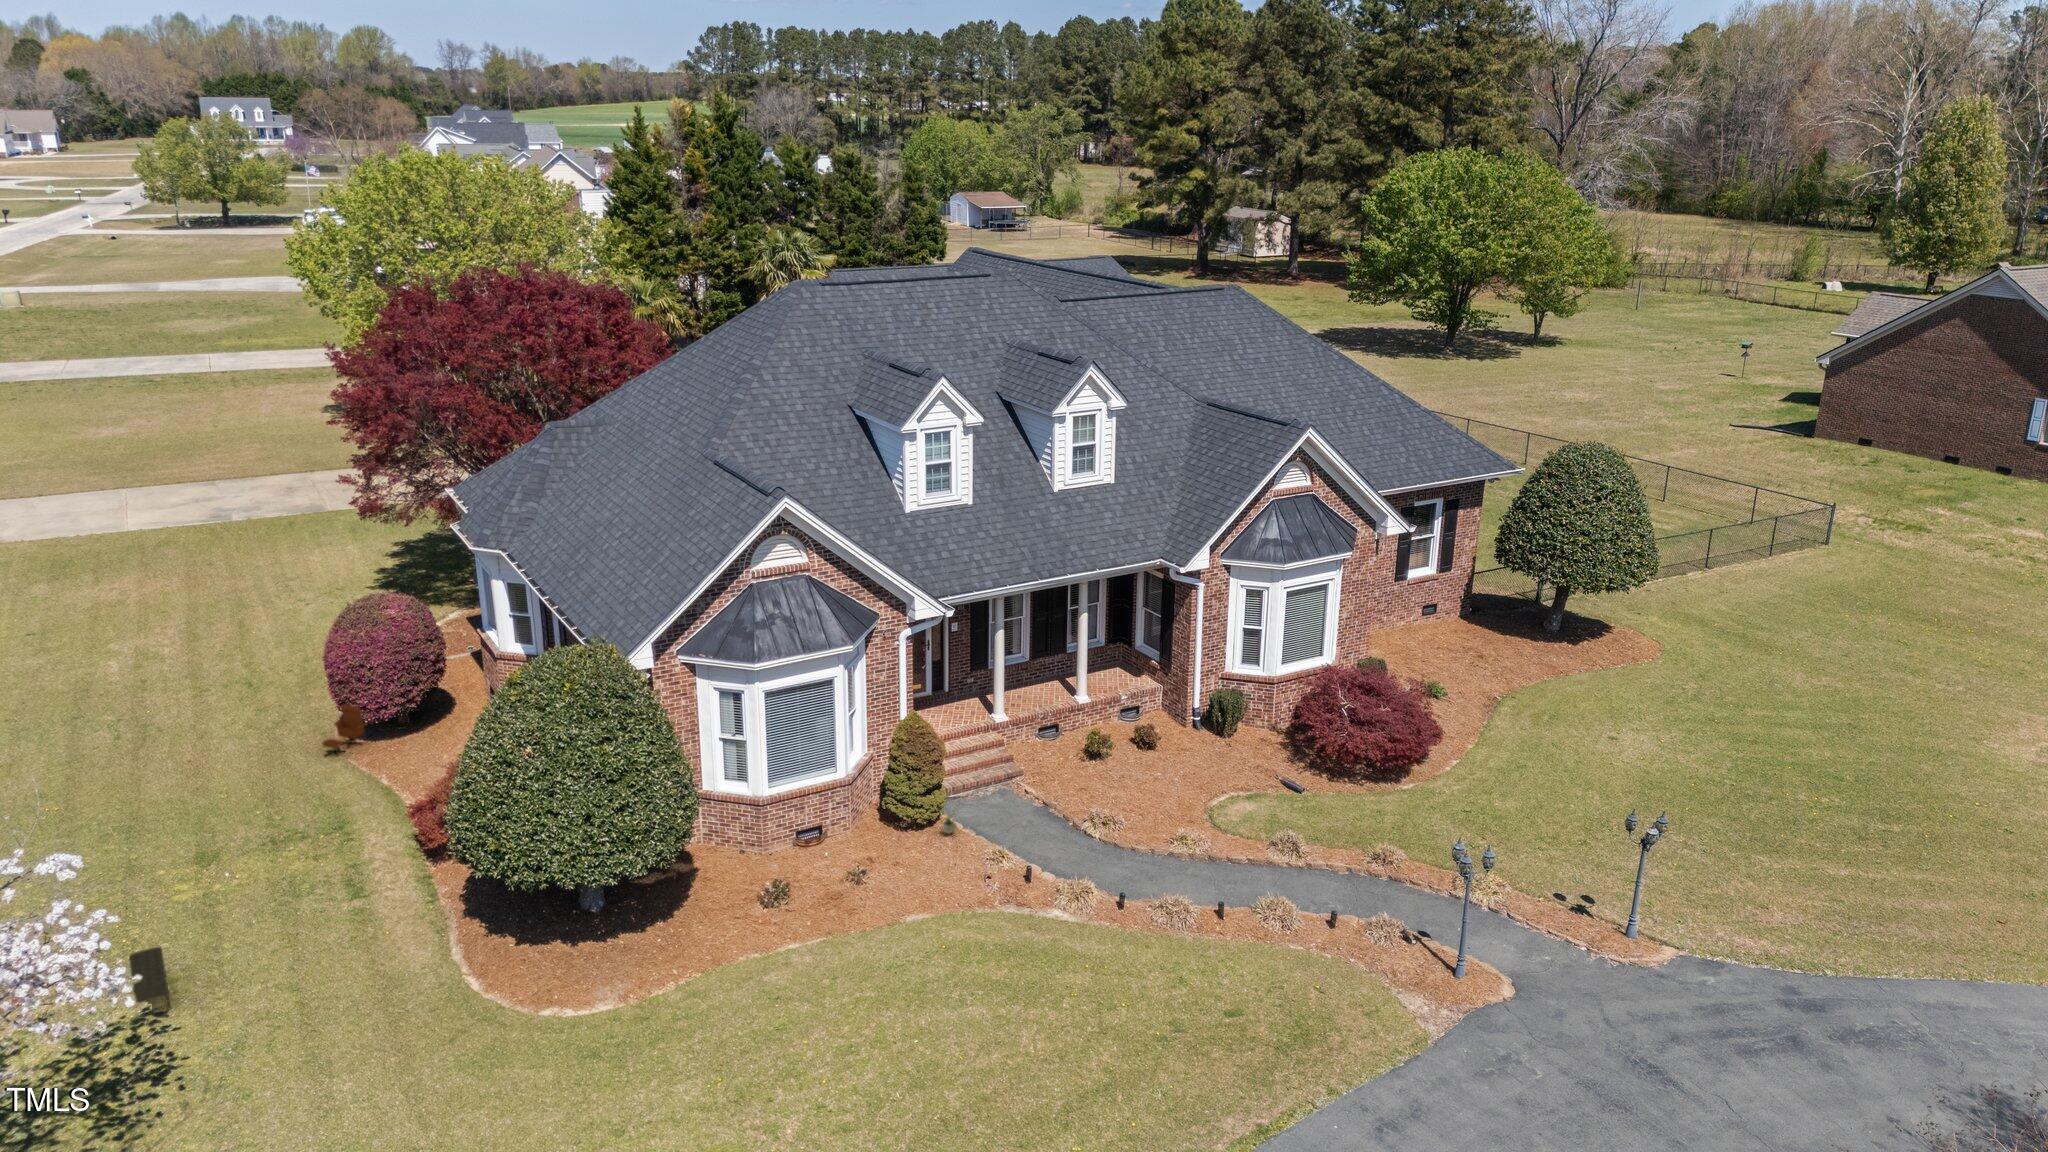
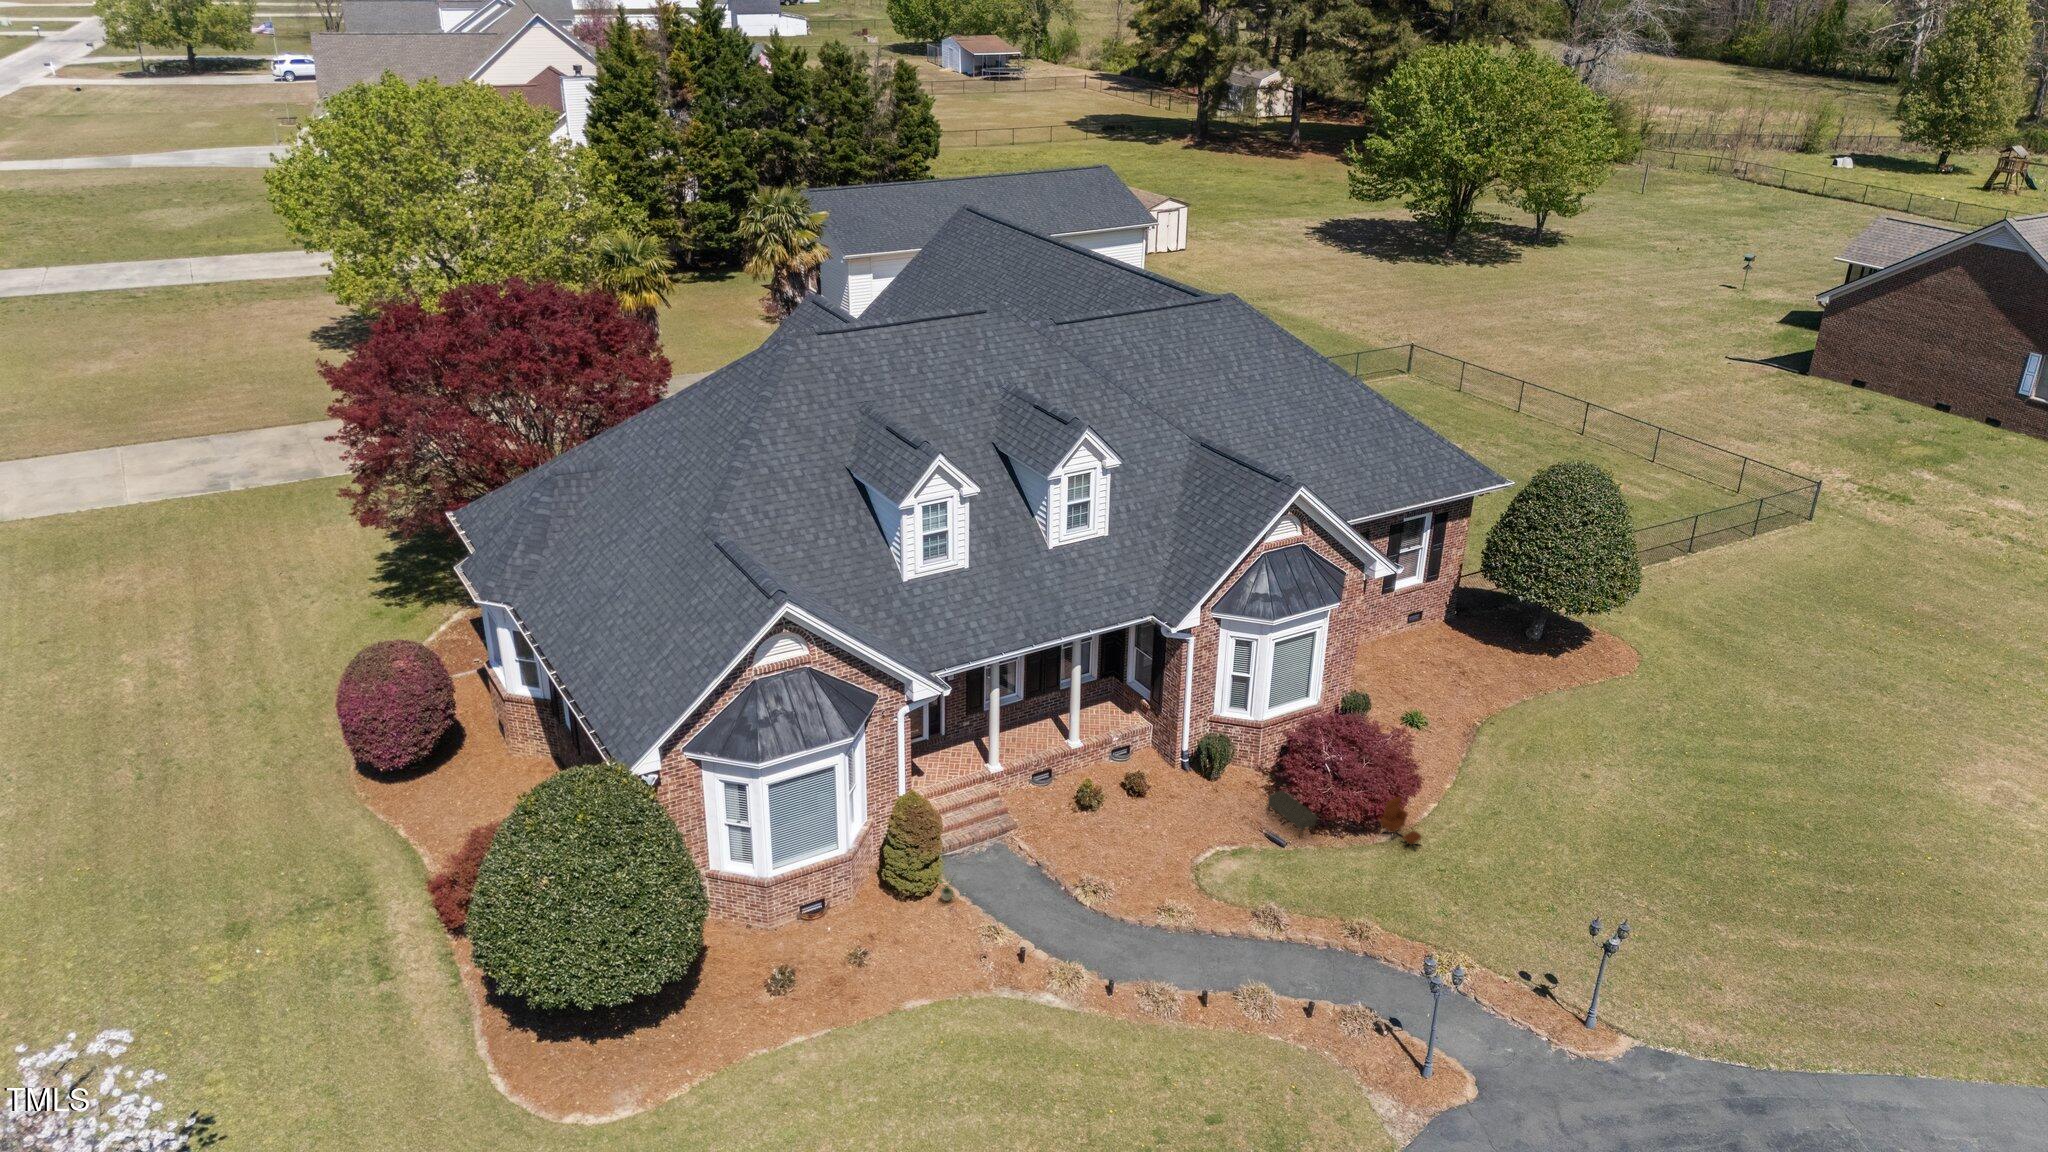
lounge chair: present [322,705,365,754] -> present [1381,797,1421,846]
bench: present [129,947,171,1009] -> present [1267,791,1317,839]

